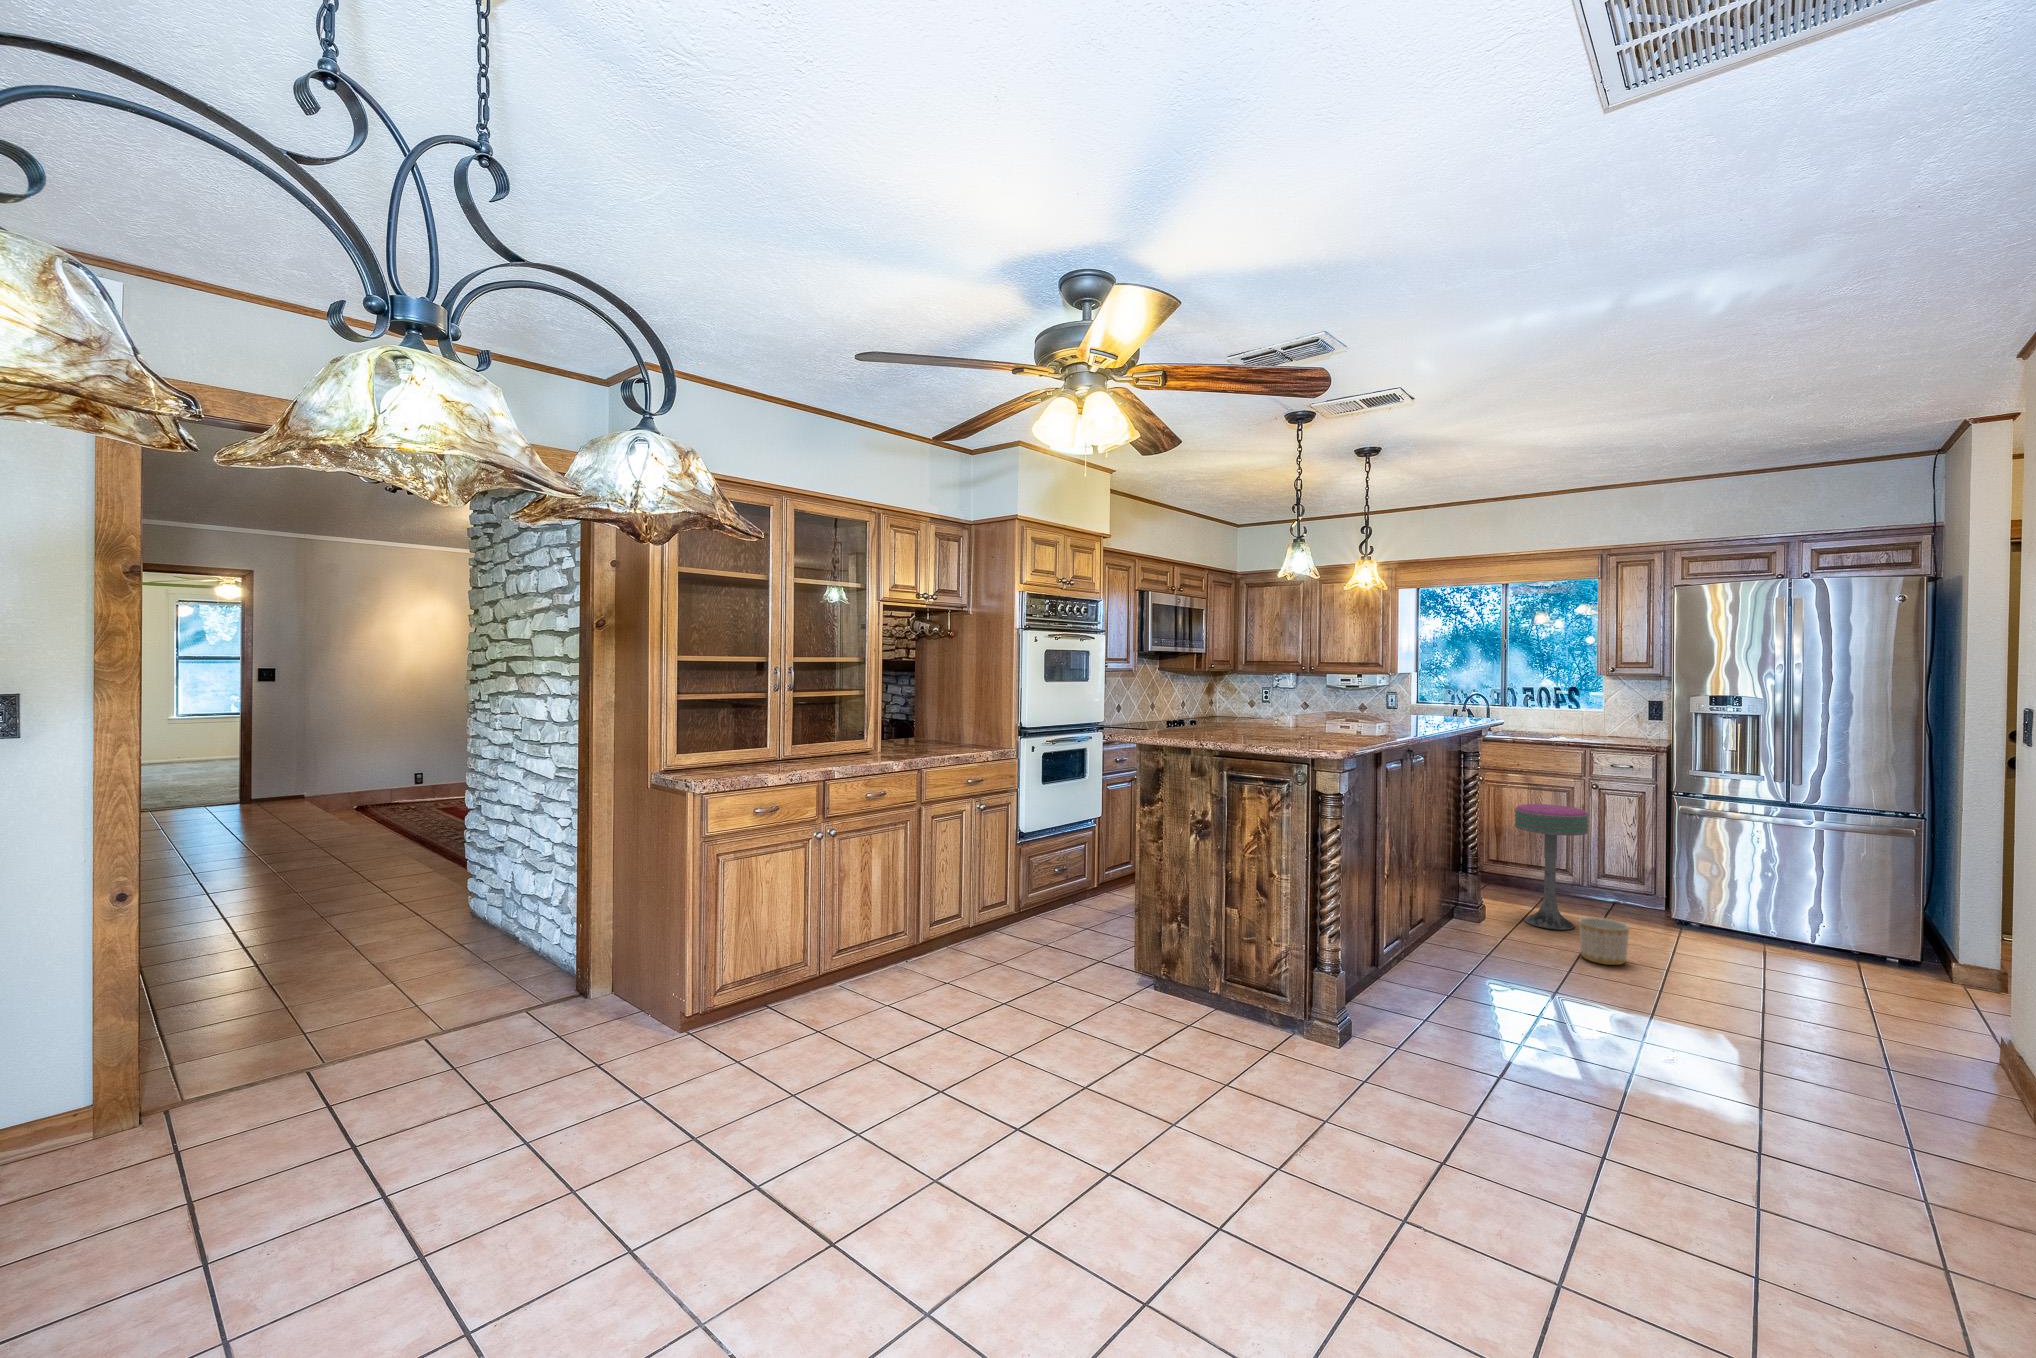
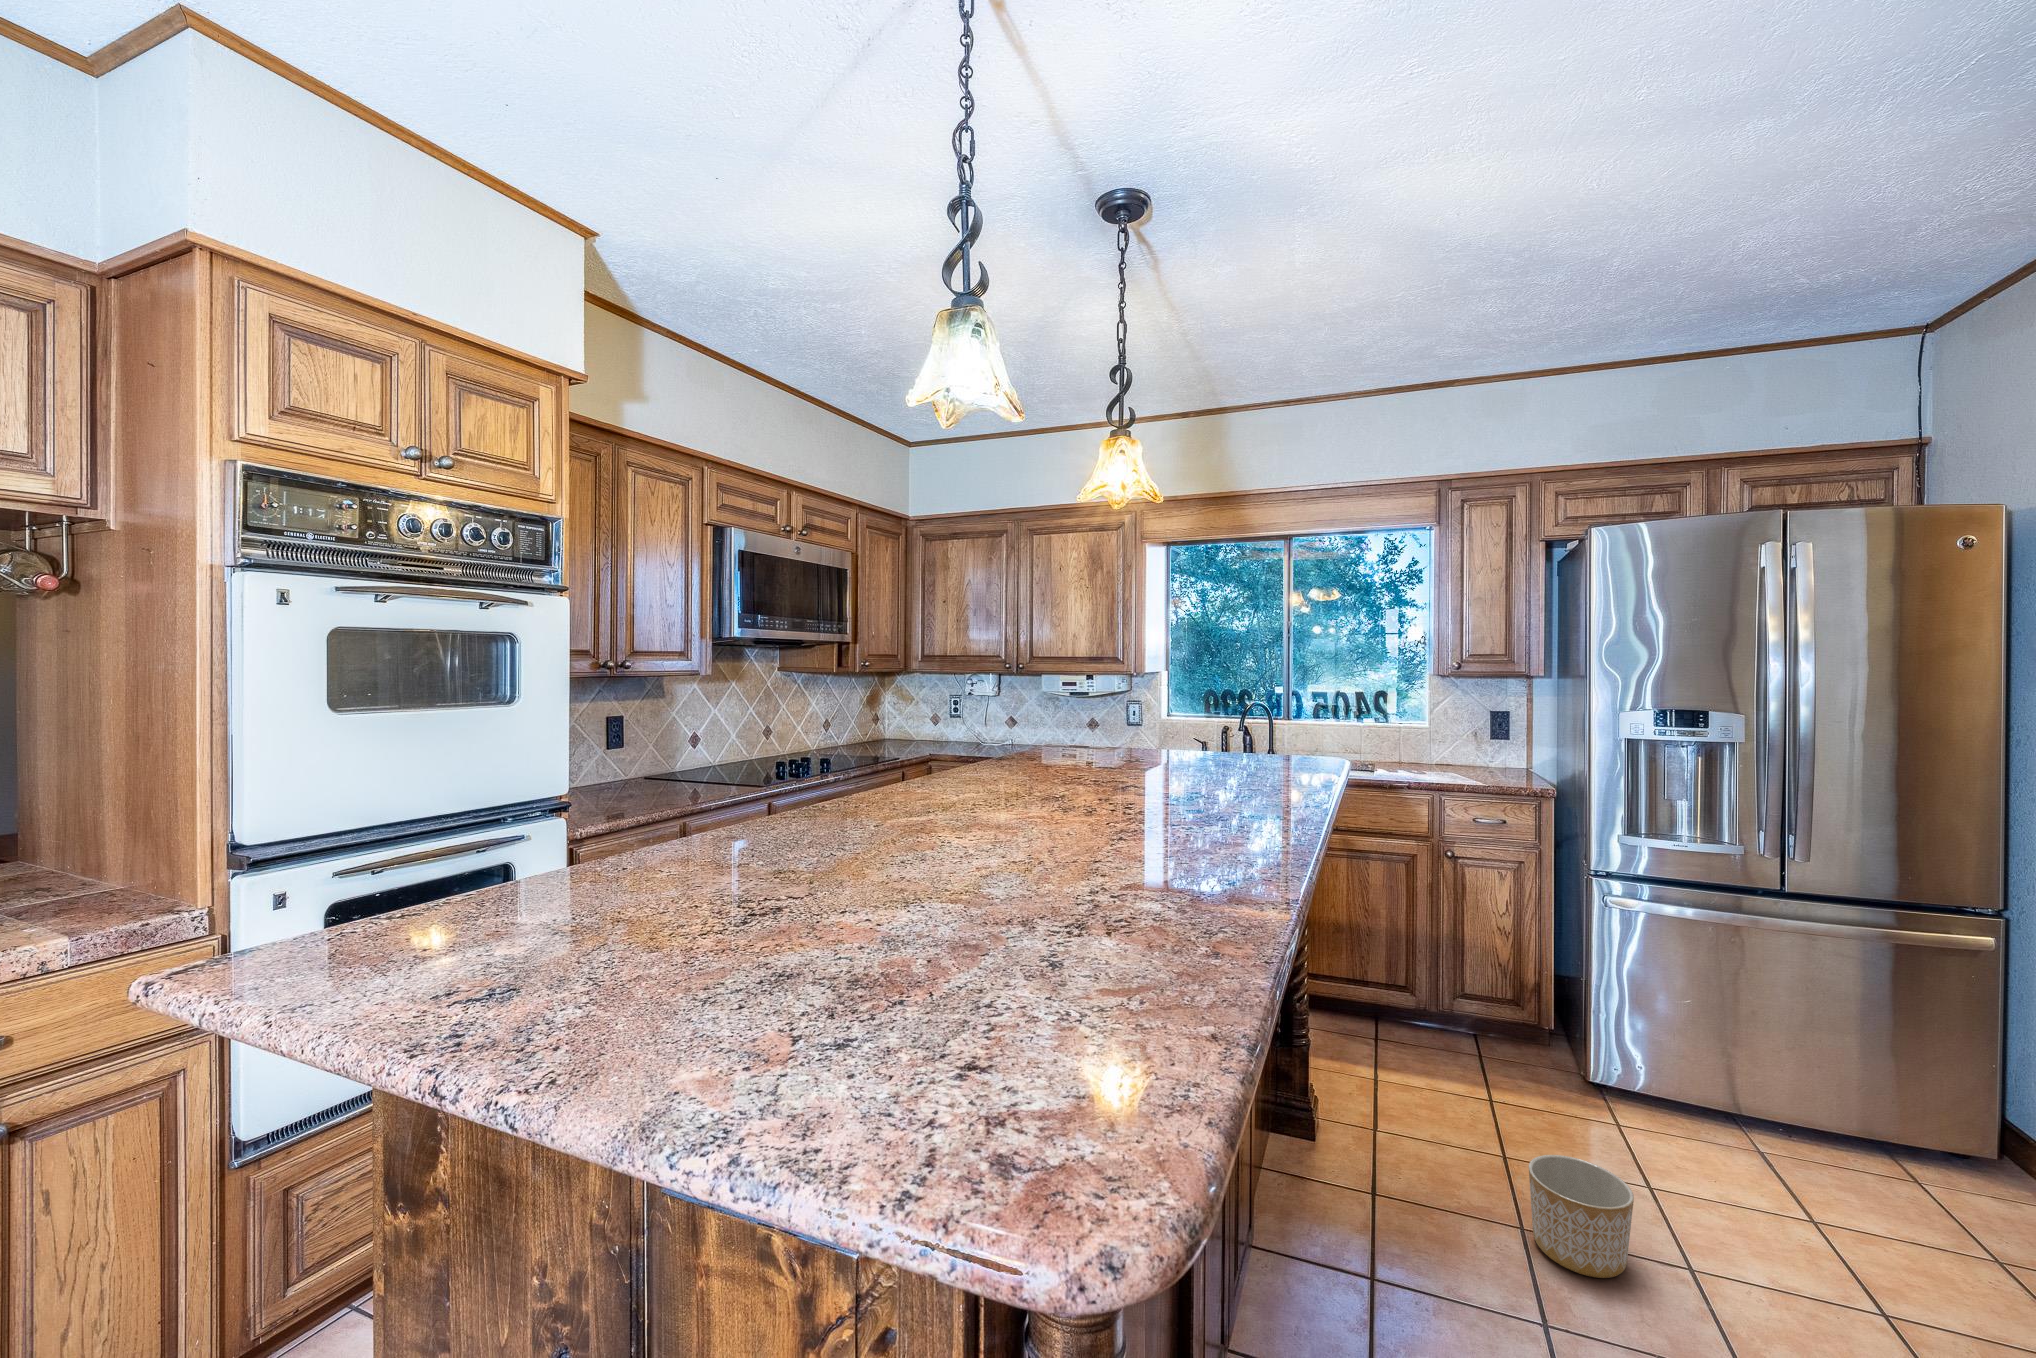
bar stool: present [1515,804,1588,930] -> none [1363,900,1489,1140]

